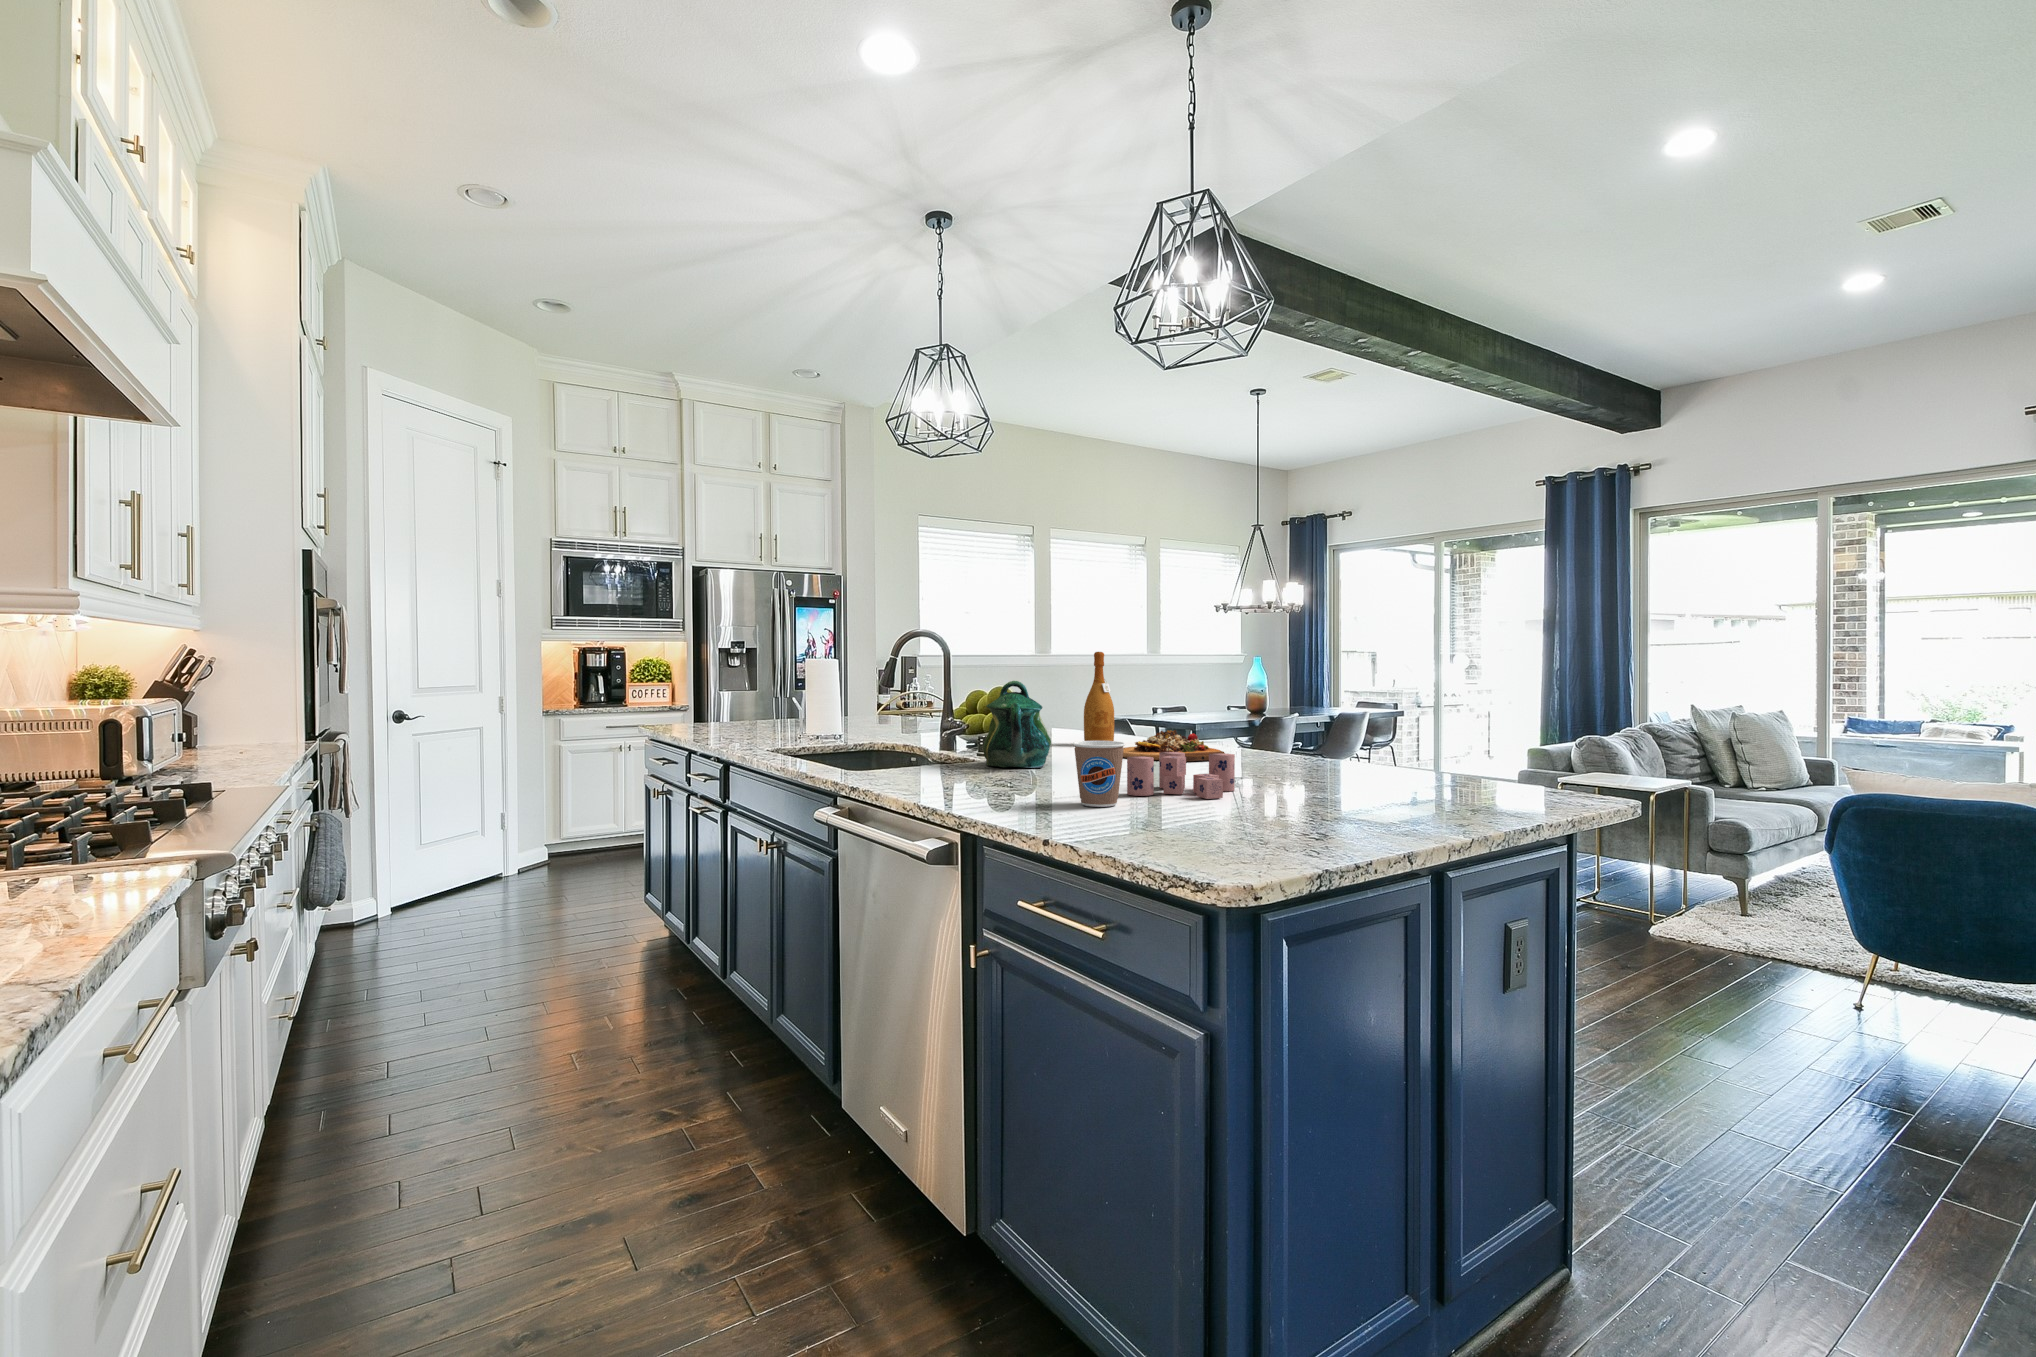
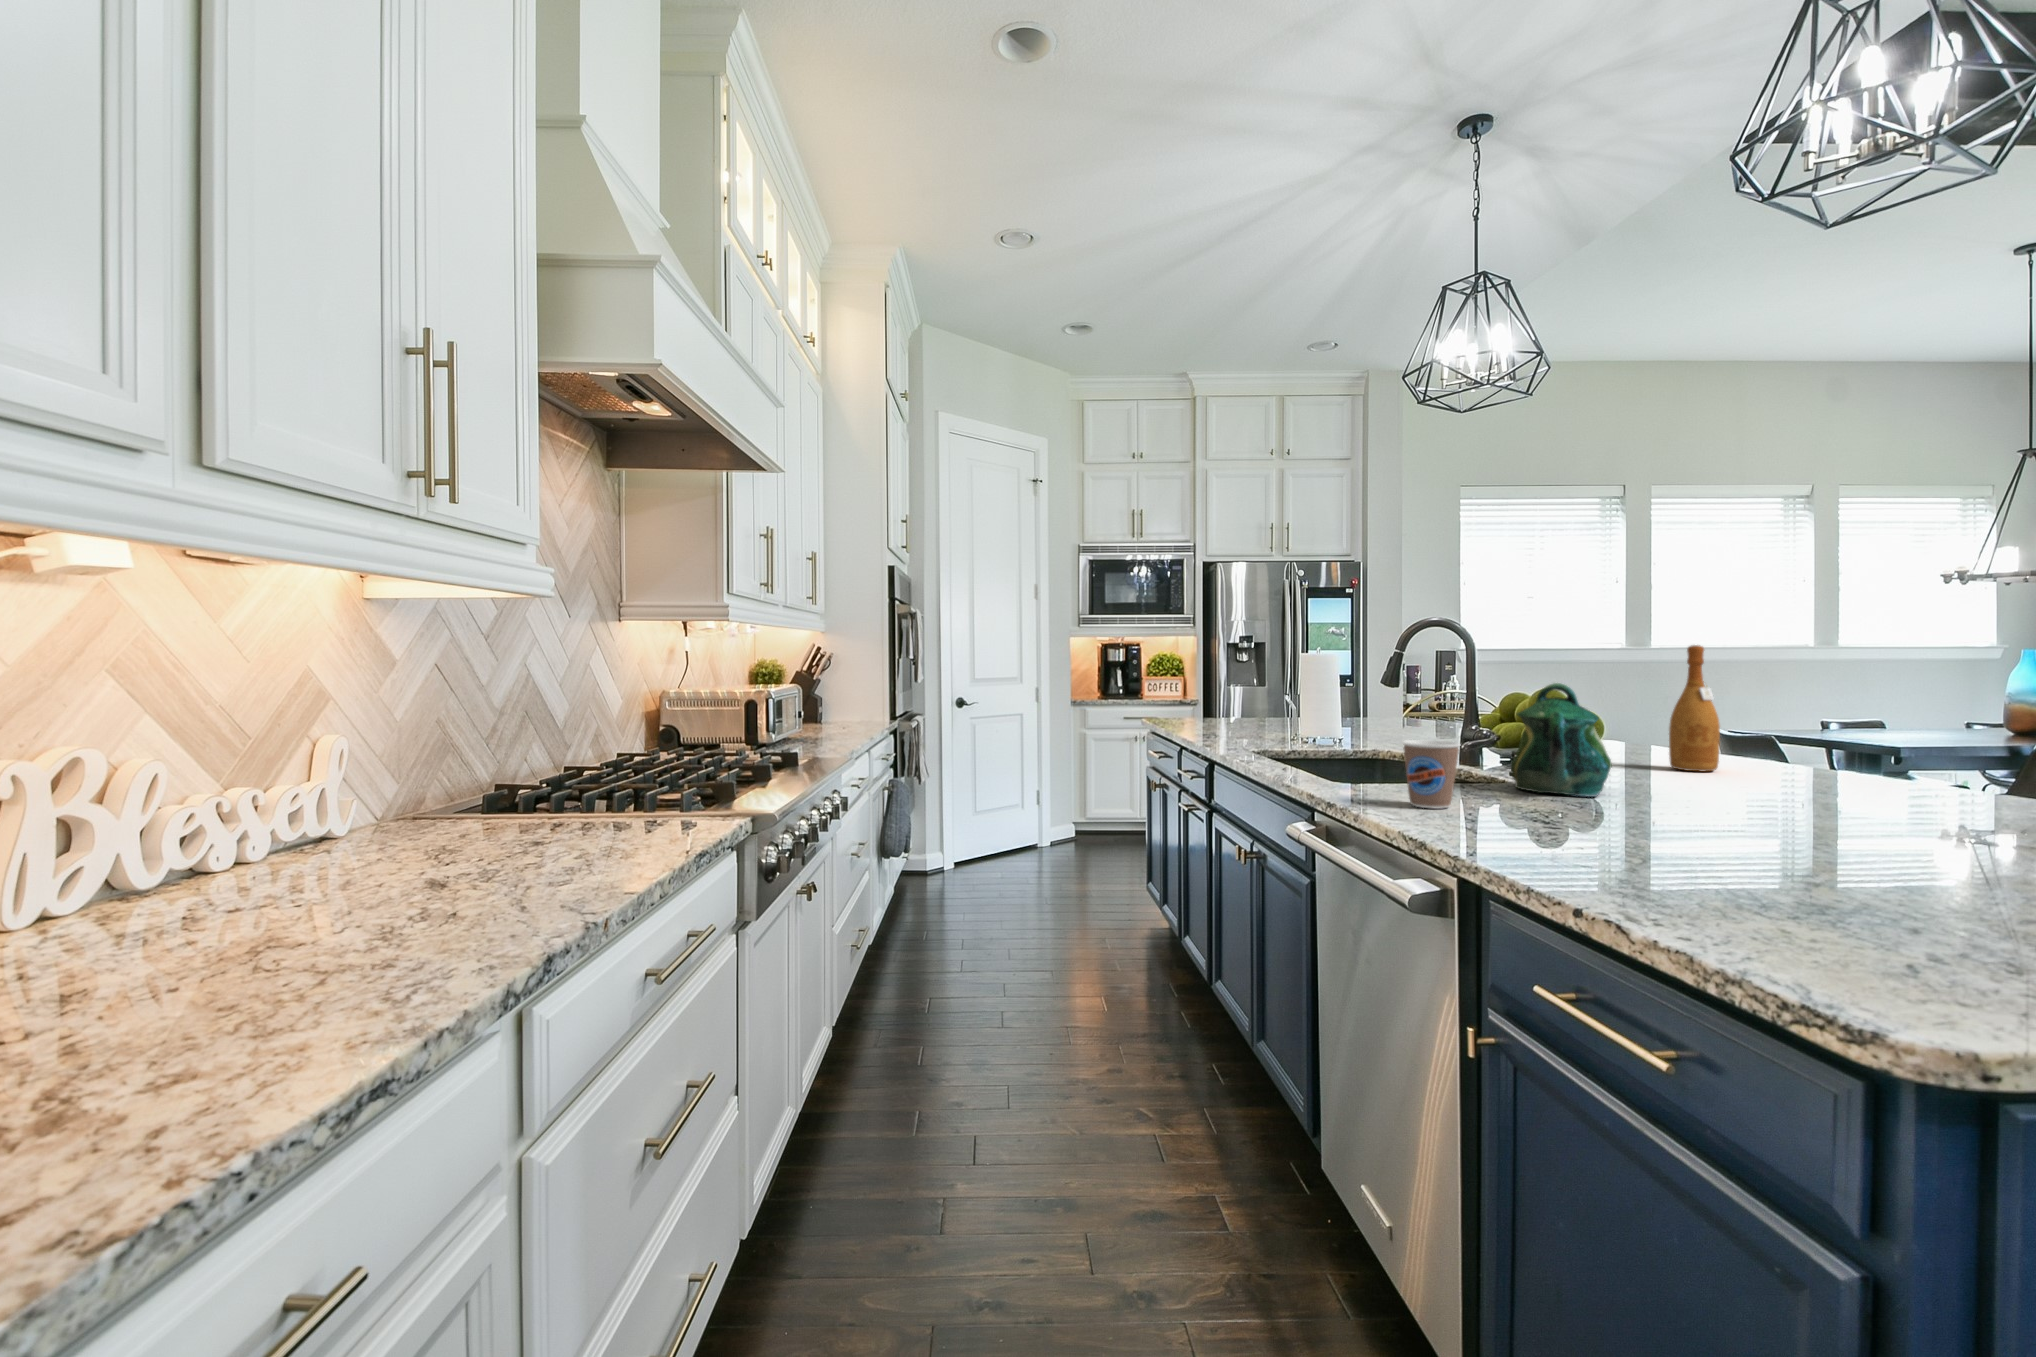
cutting board: present [1123,730,1224,761] -> none [1716,757,1926,807]
coffee cup: present [1073,741,1125,807] -> present [1402,740,1460,809]
candle: present [1127,752,1235,799] -> none [1730,792,1941,873]

